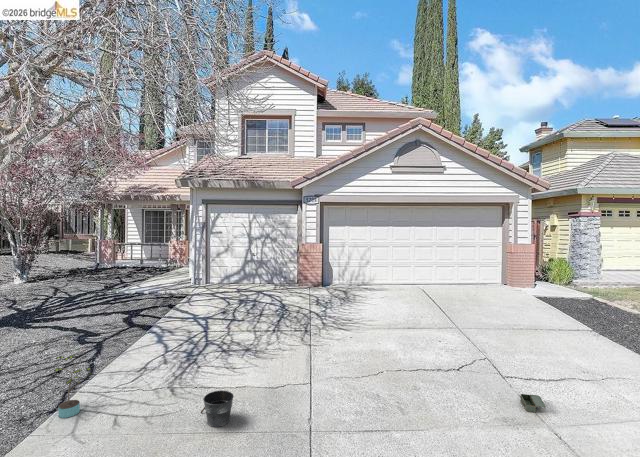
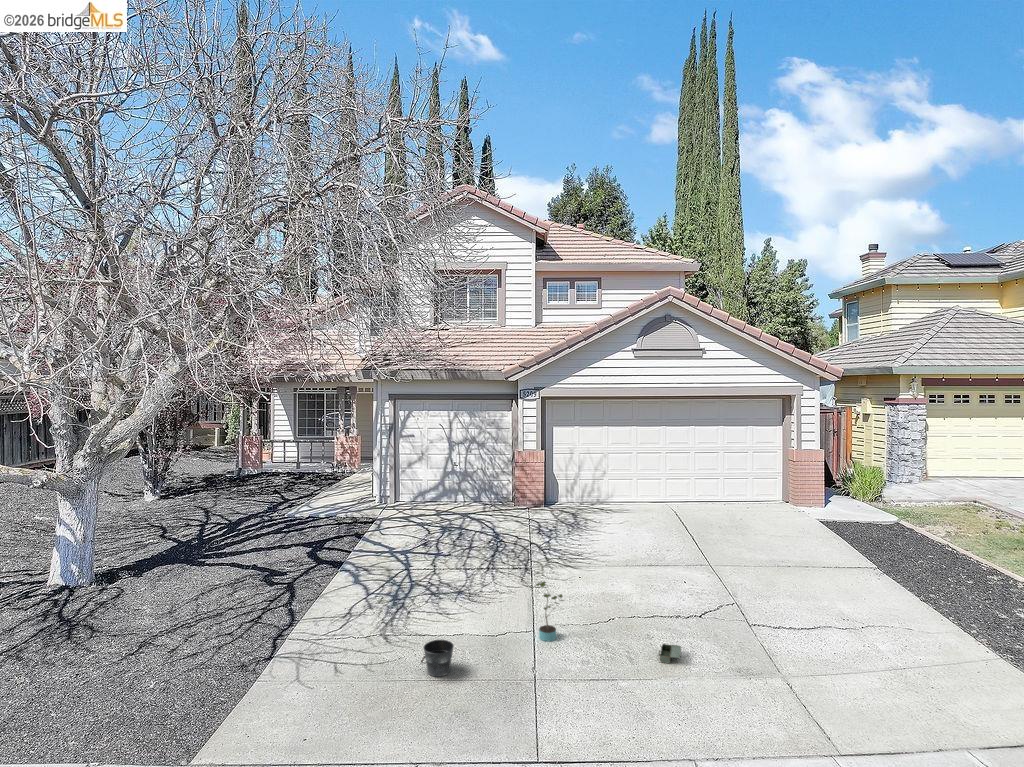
potted plant: present [54,354,92,418] -> present [536,581,563,641]
toolbox: present [520,394,546,412] -> present [659,644,681,663]

